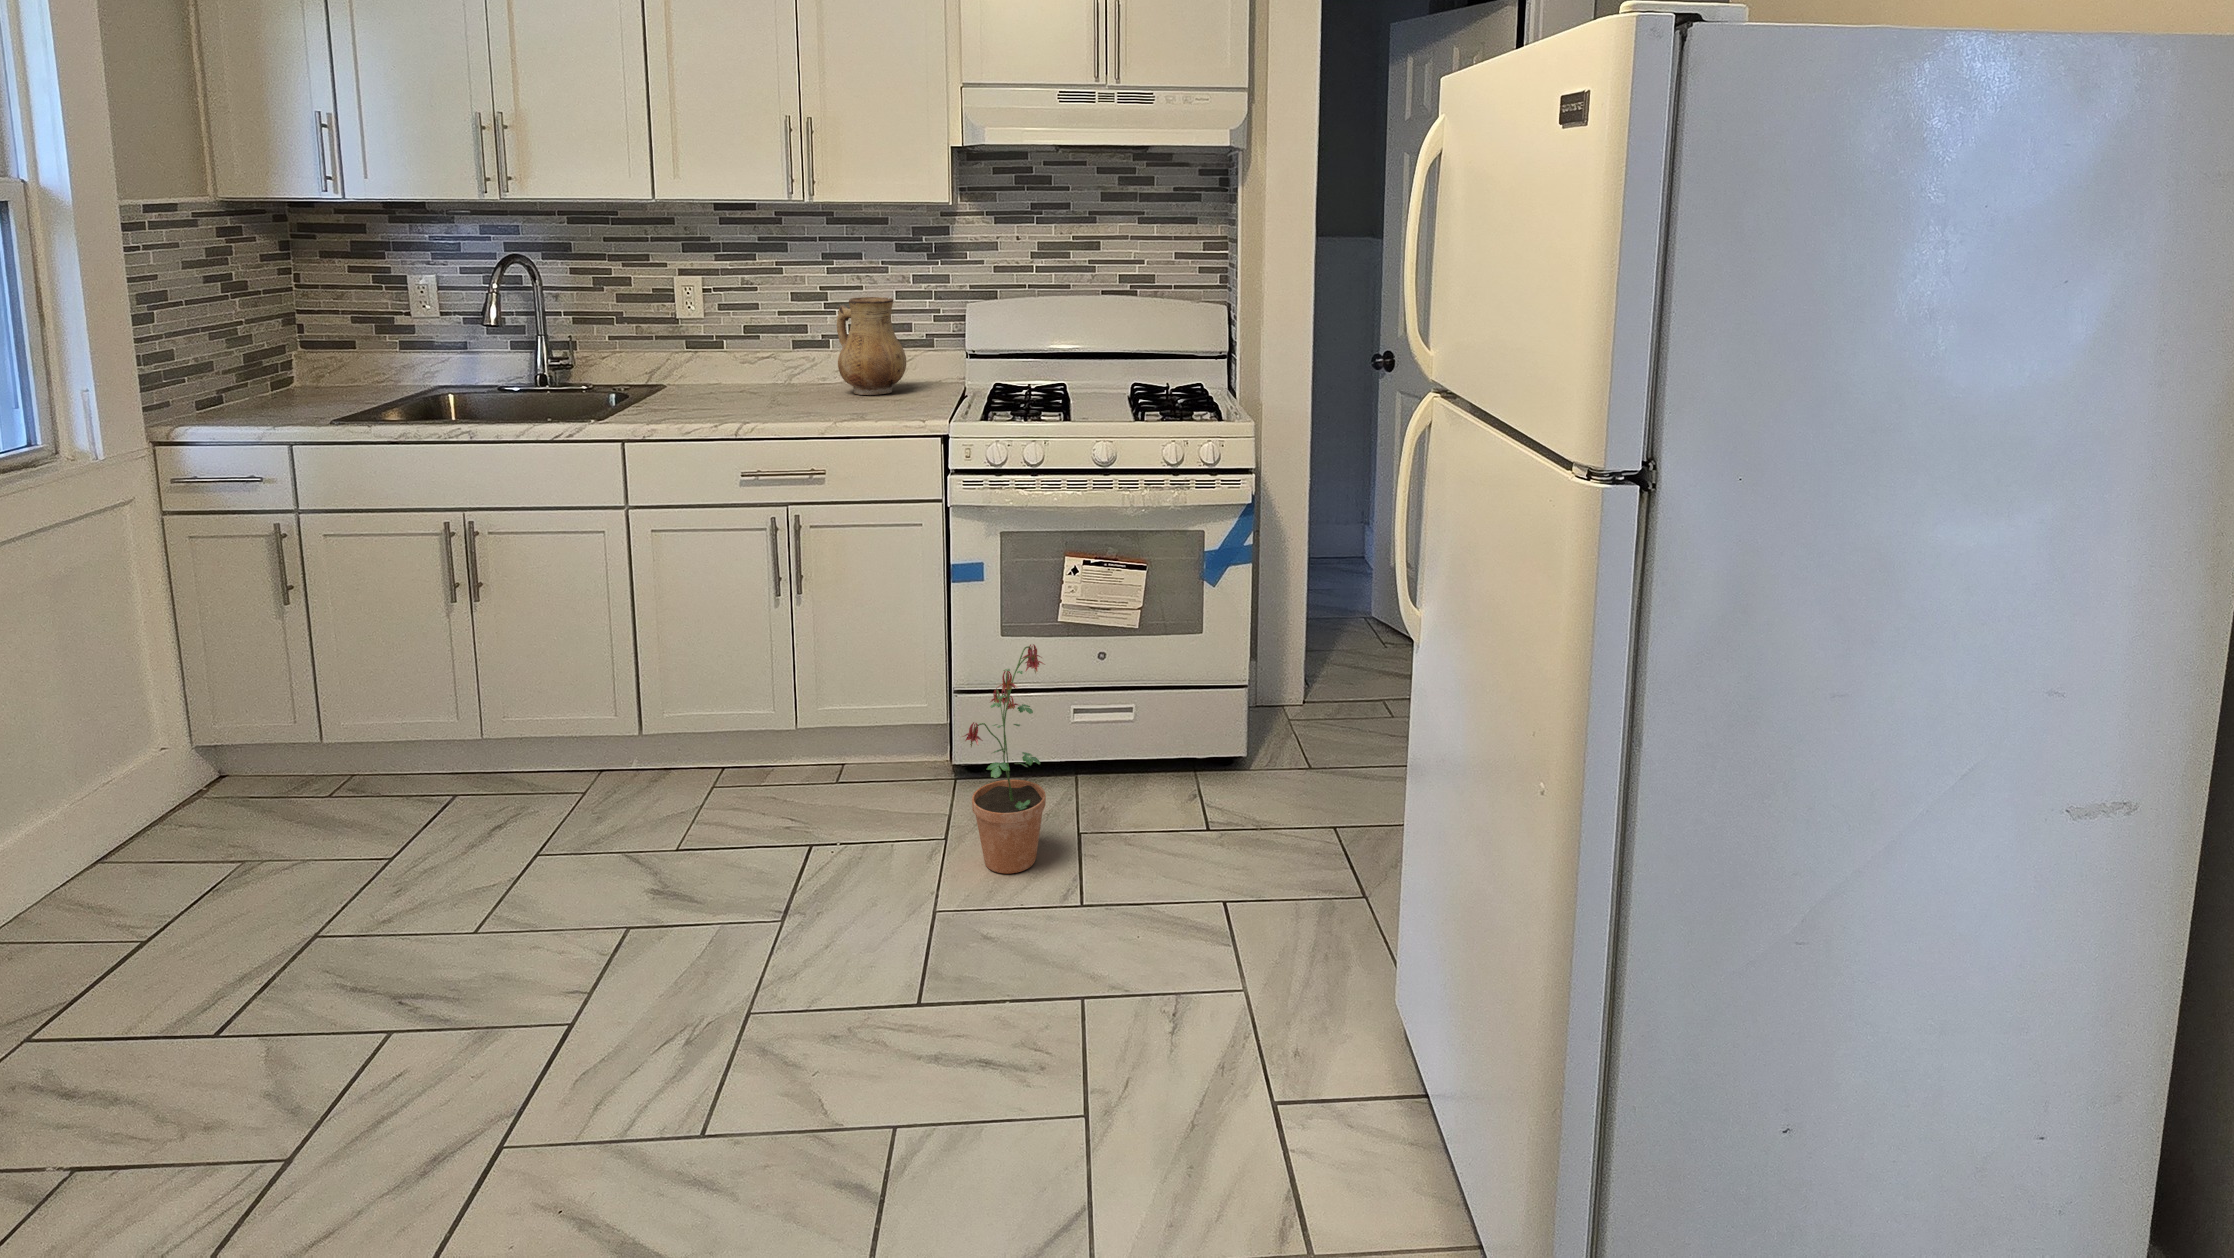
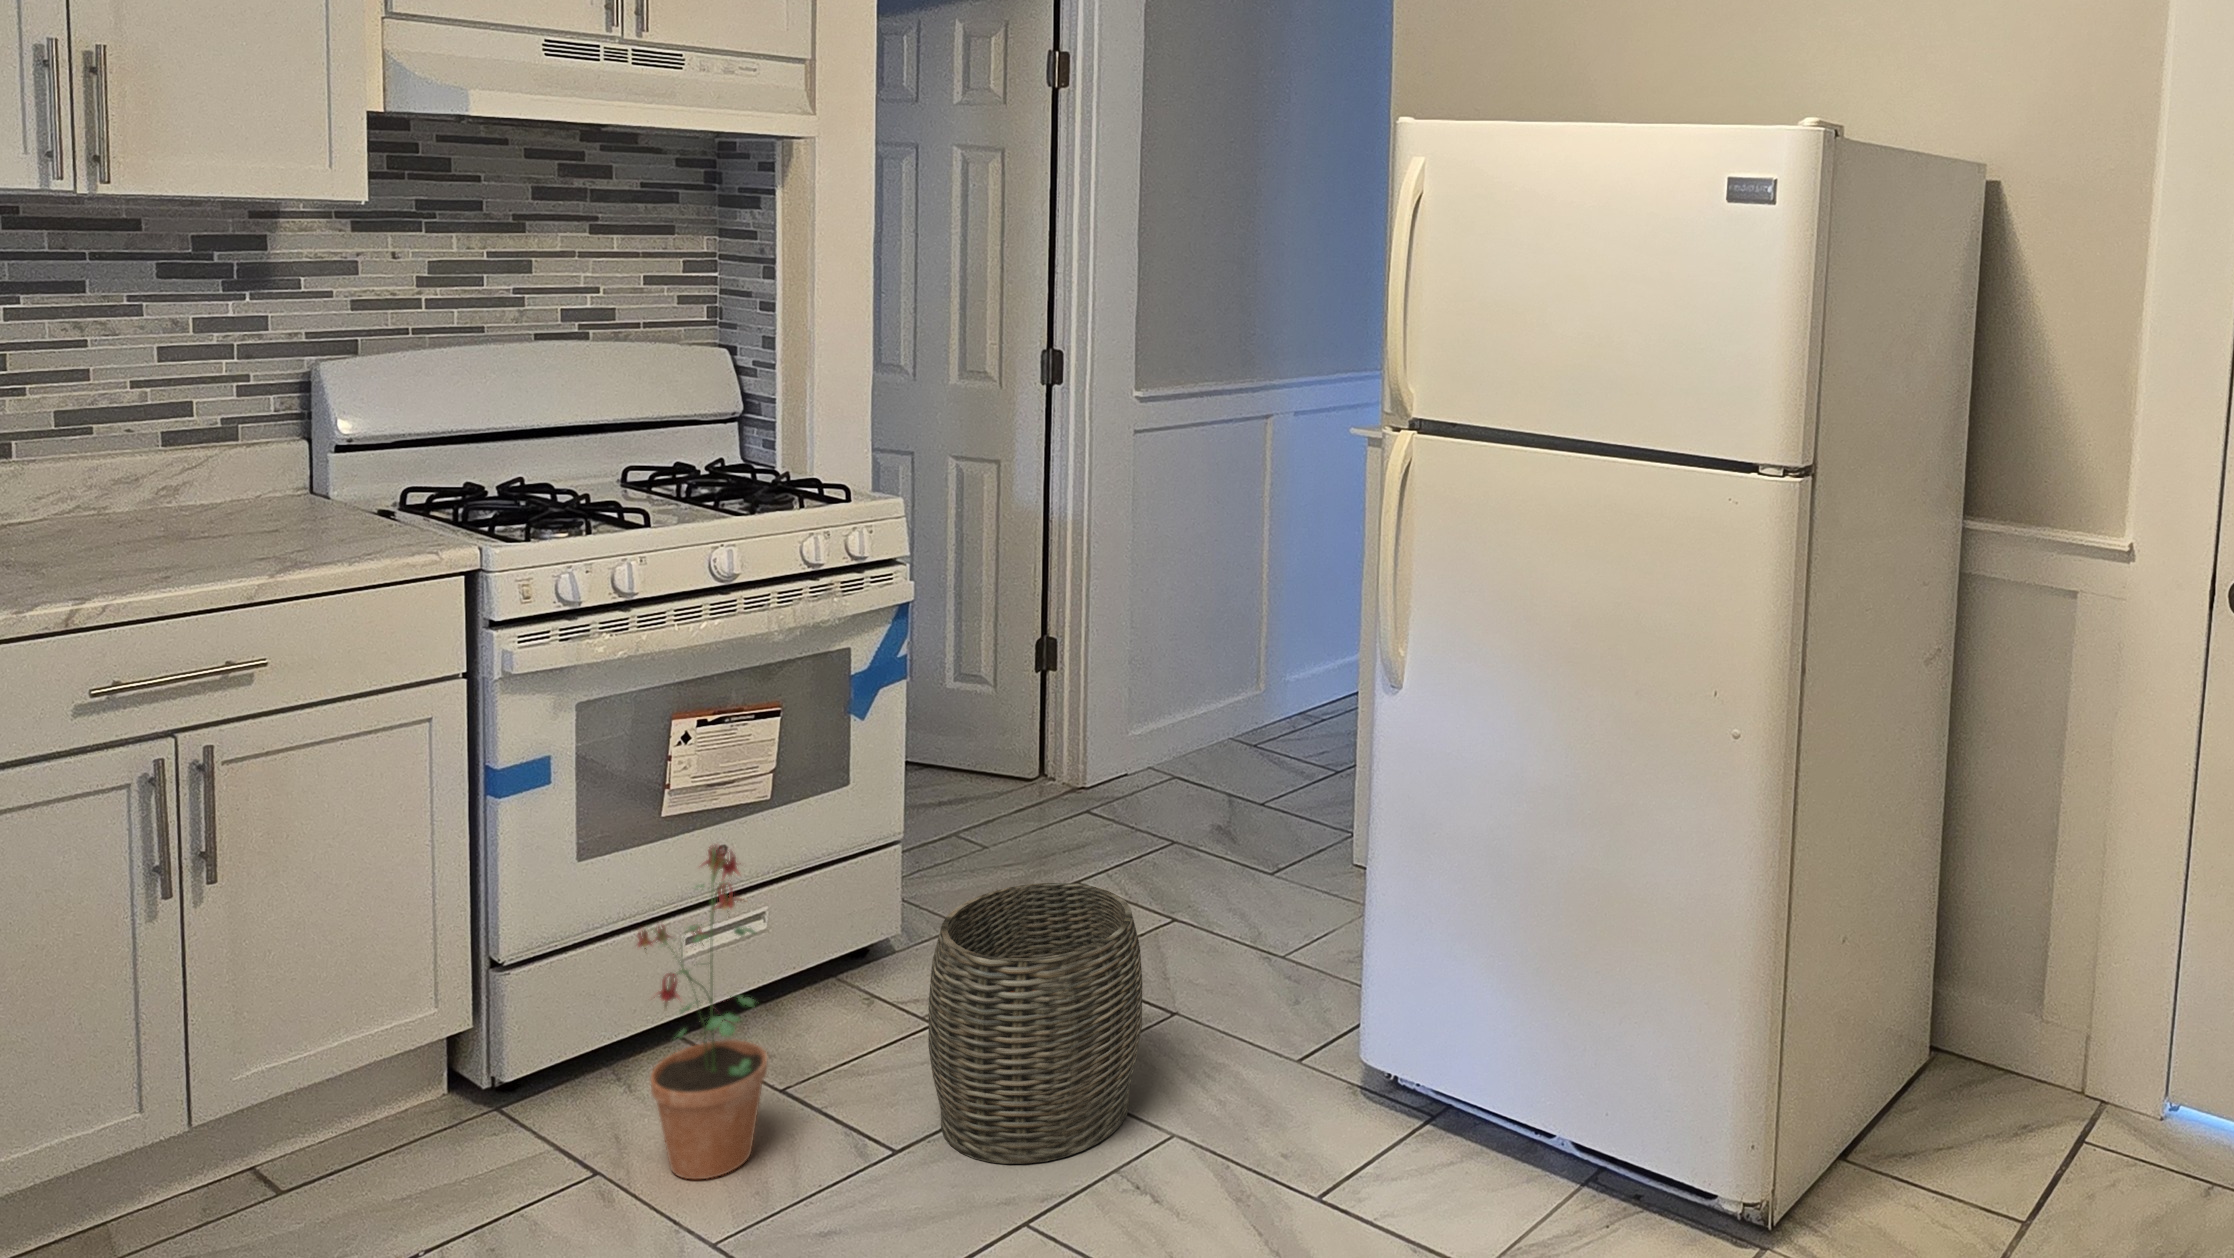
ceramic pitcher: present [837,297,906,395] -> none [67,358,240,529]
woven basket: none [1124,736,1290,966] -> present [928,883,1142,1164]

